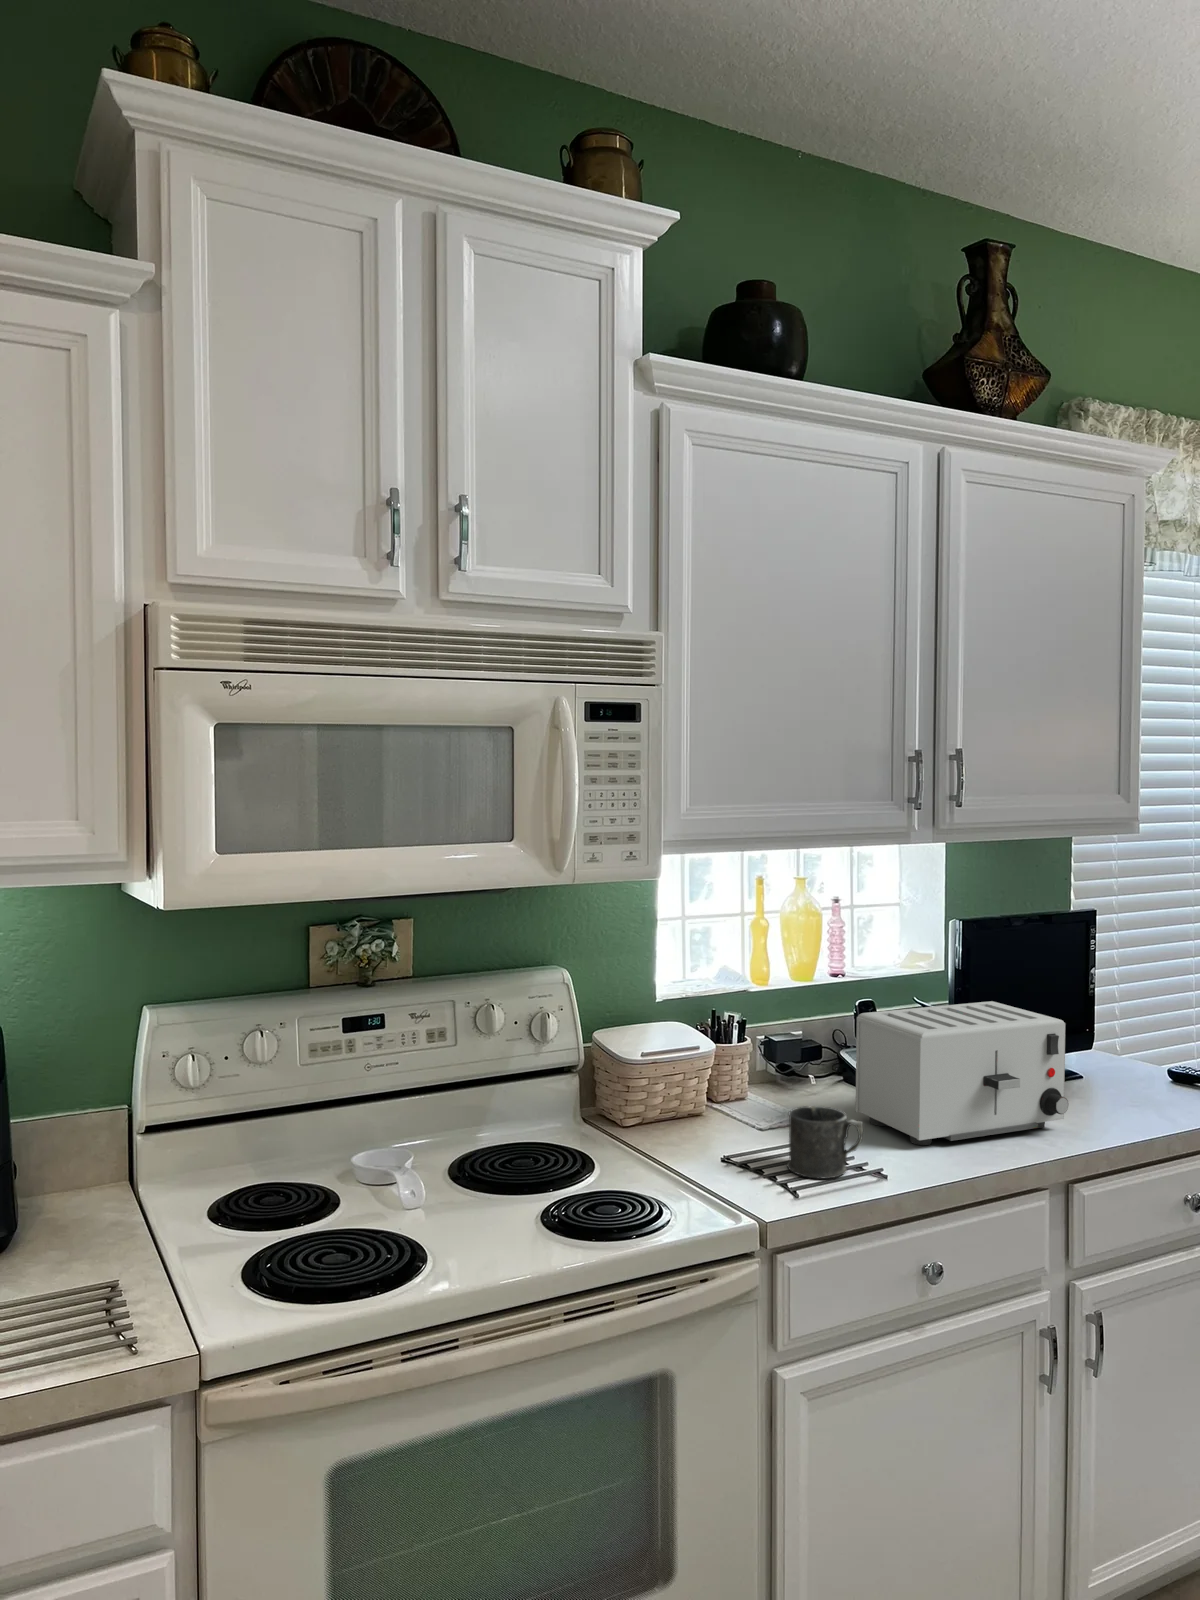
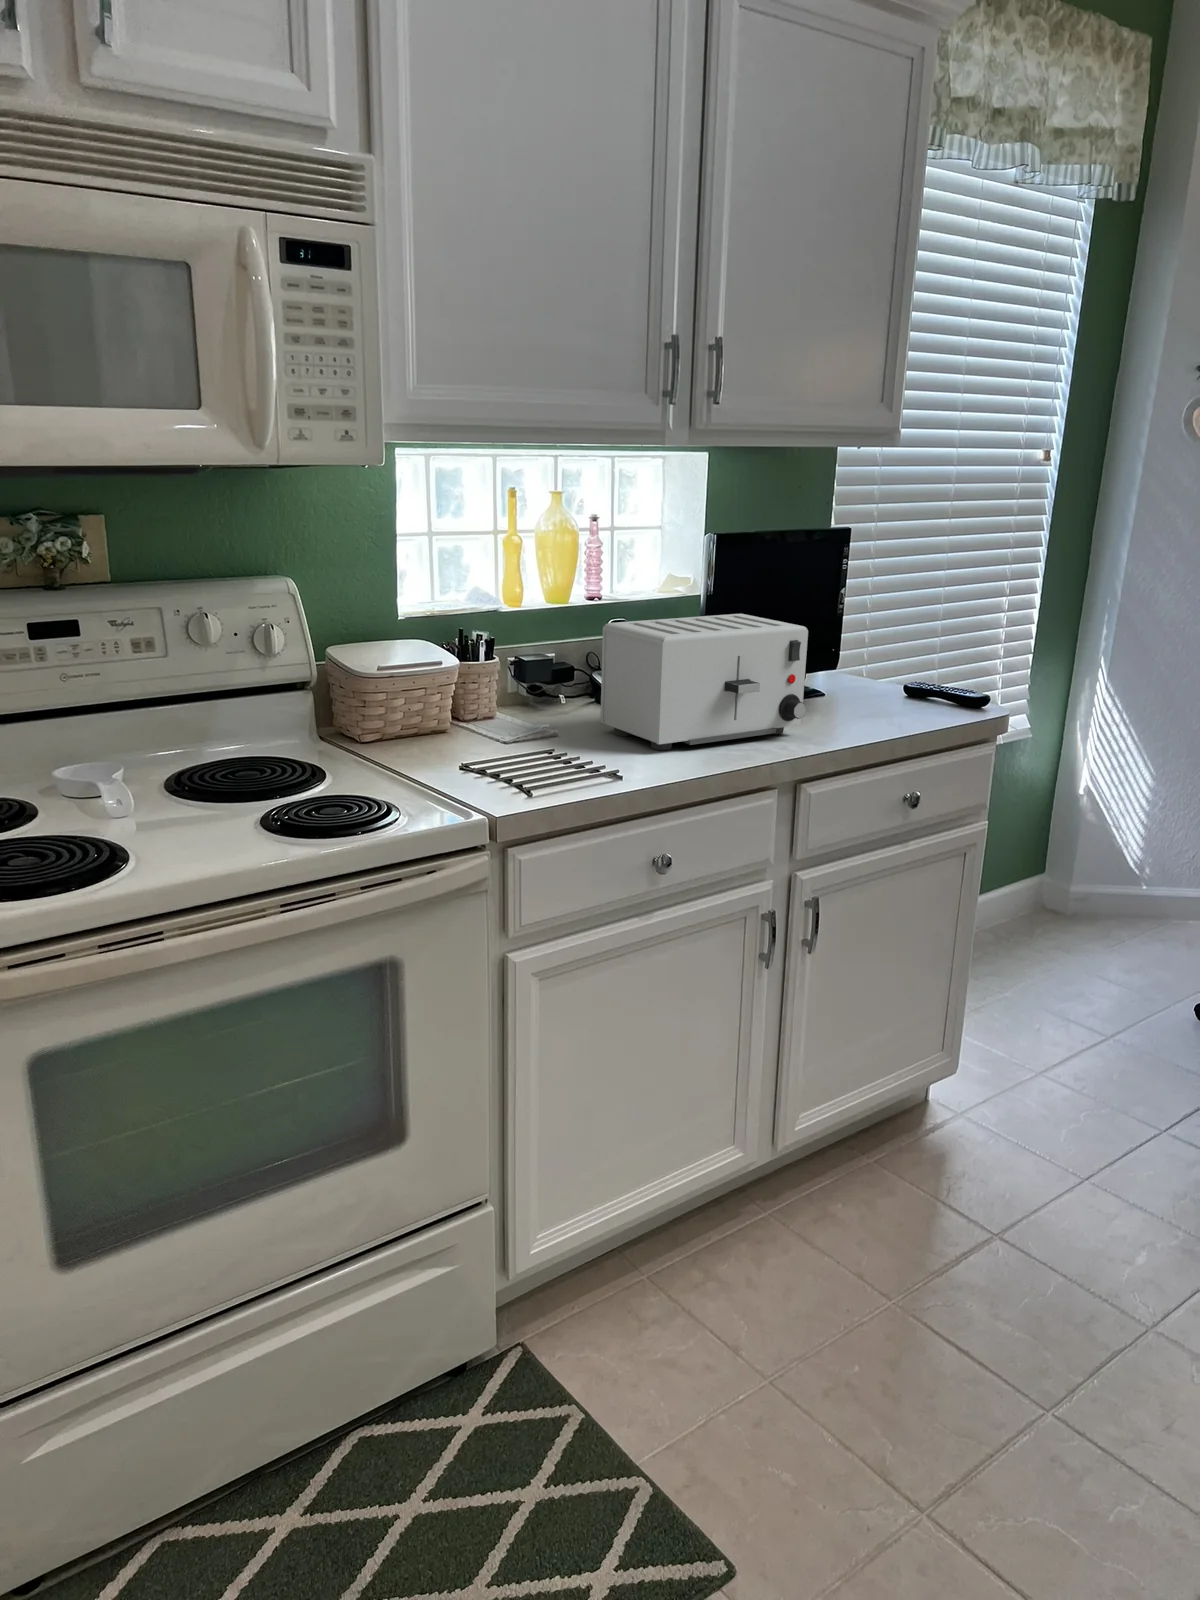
mug: present [787,1106,863,1179] -> none [524,710,600,779]

